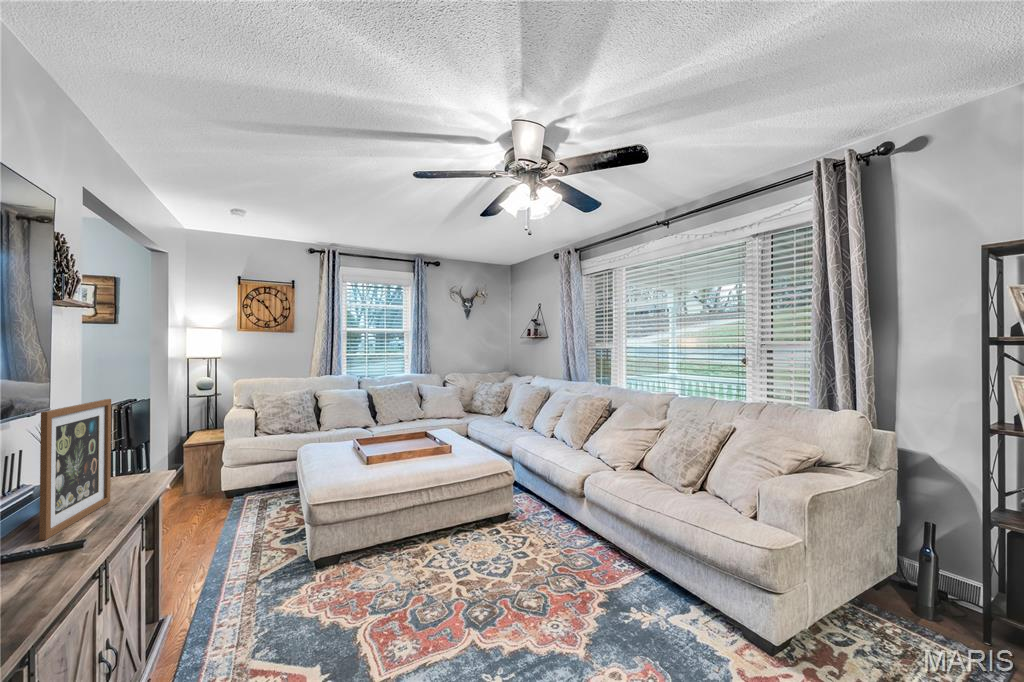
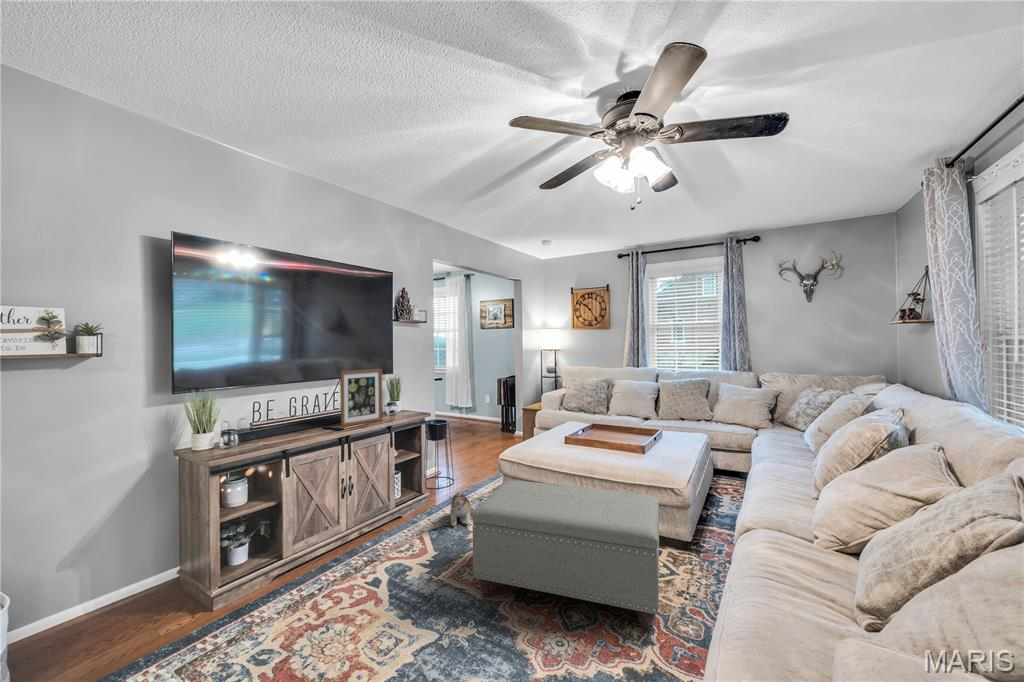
ottoman: none [396,478,584,650] -> present [472,481,659,632]
plush toy: none [247,564,312,624] -> present [450,492,472,526]

